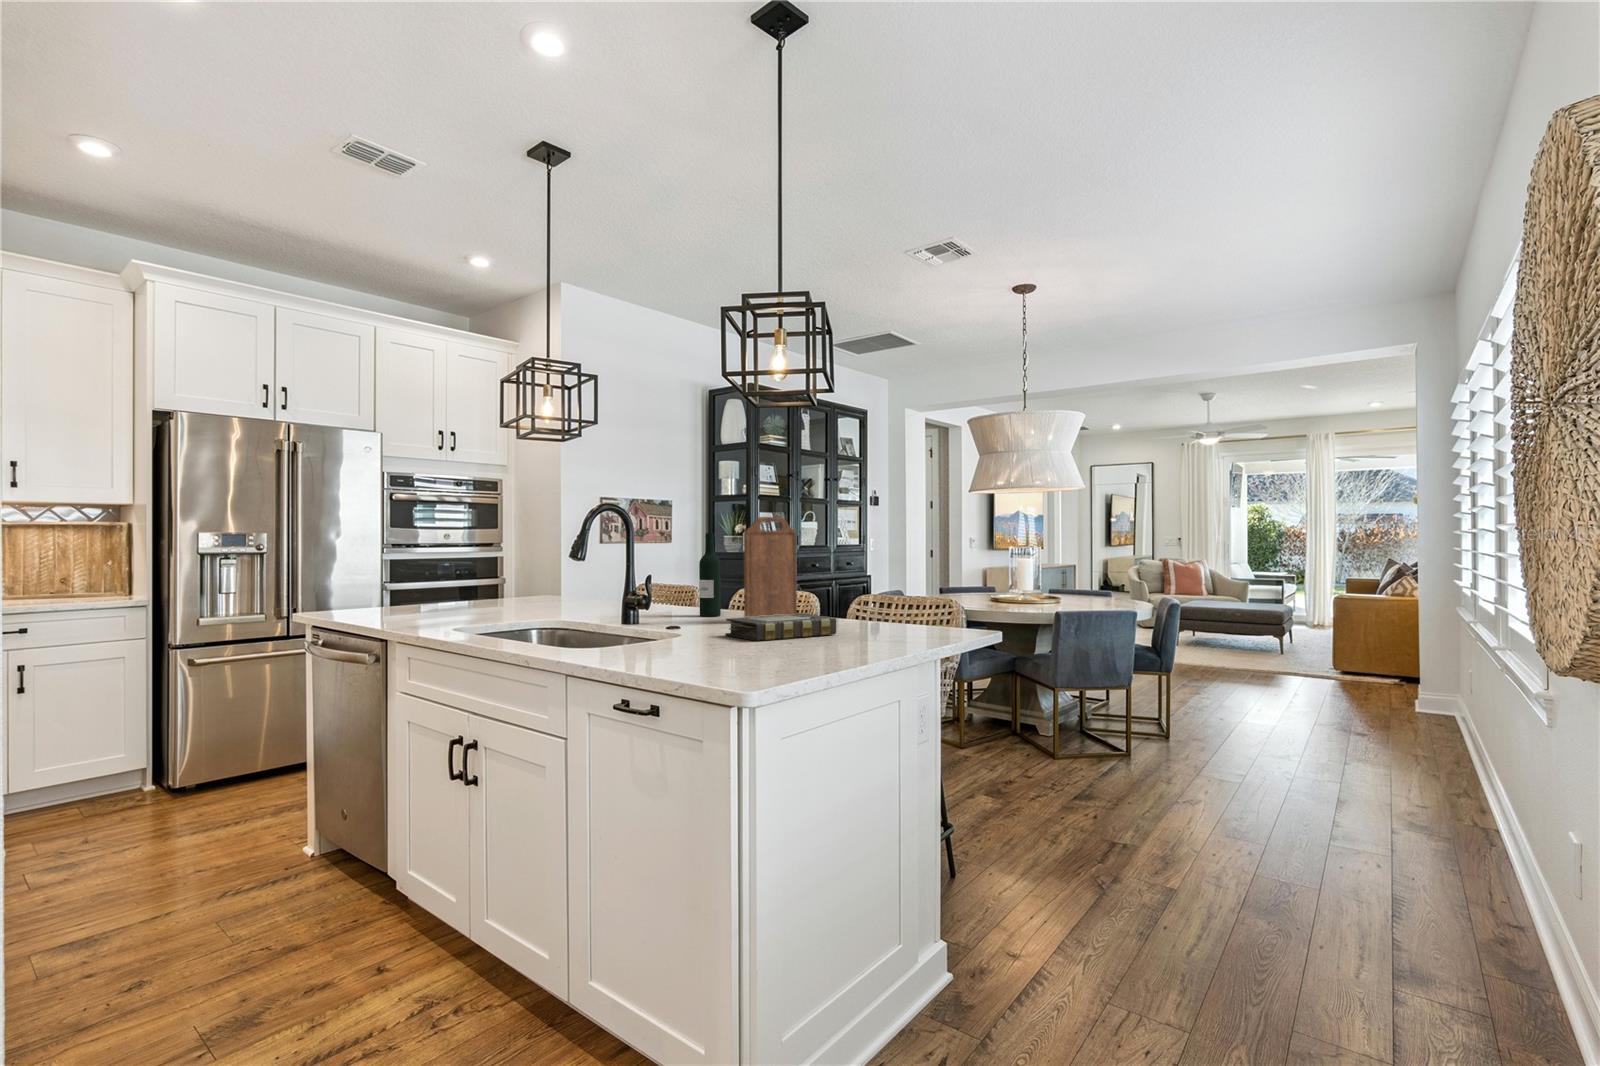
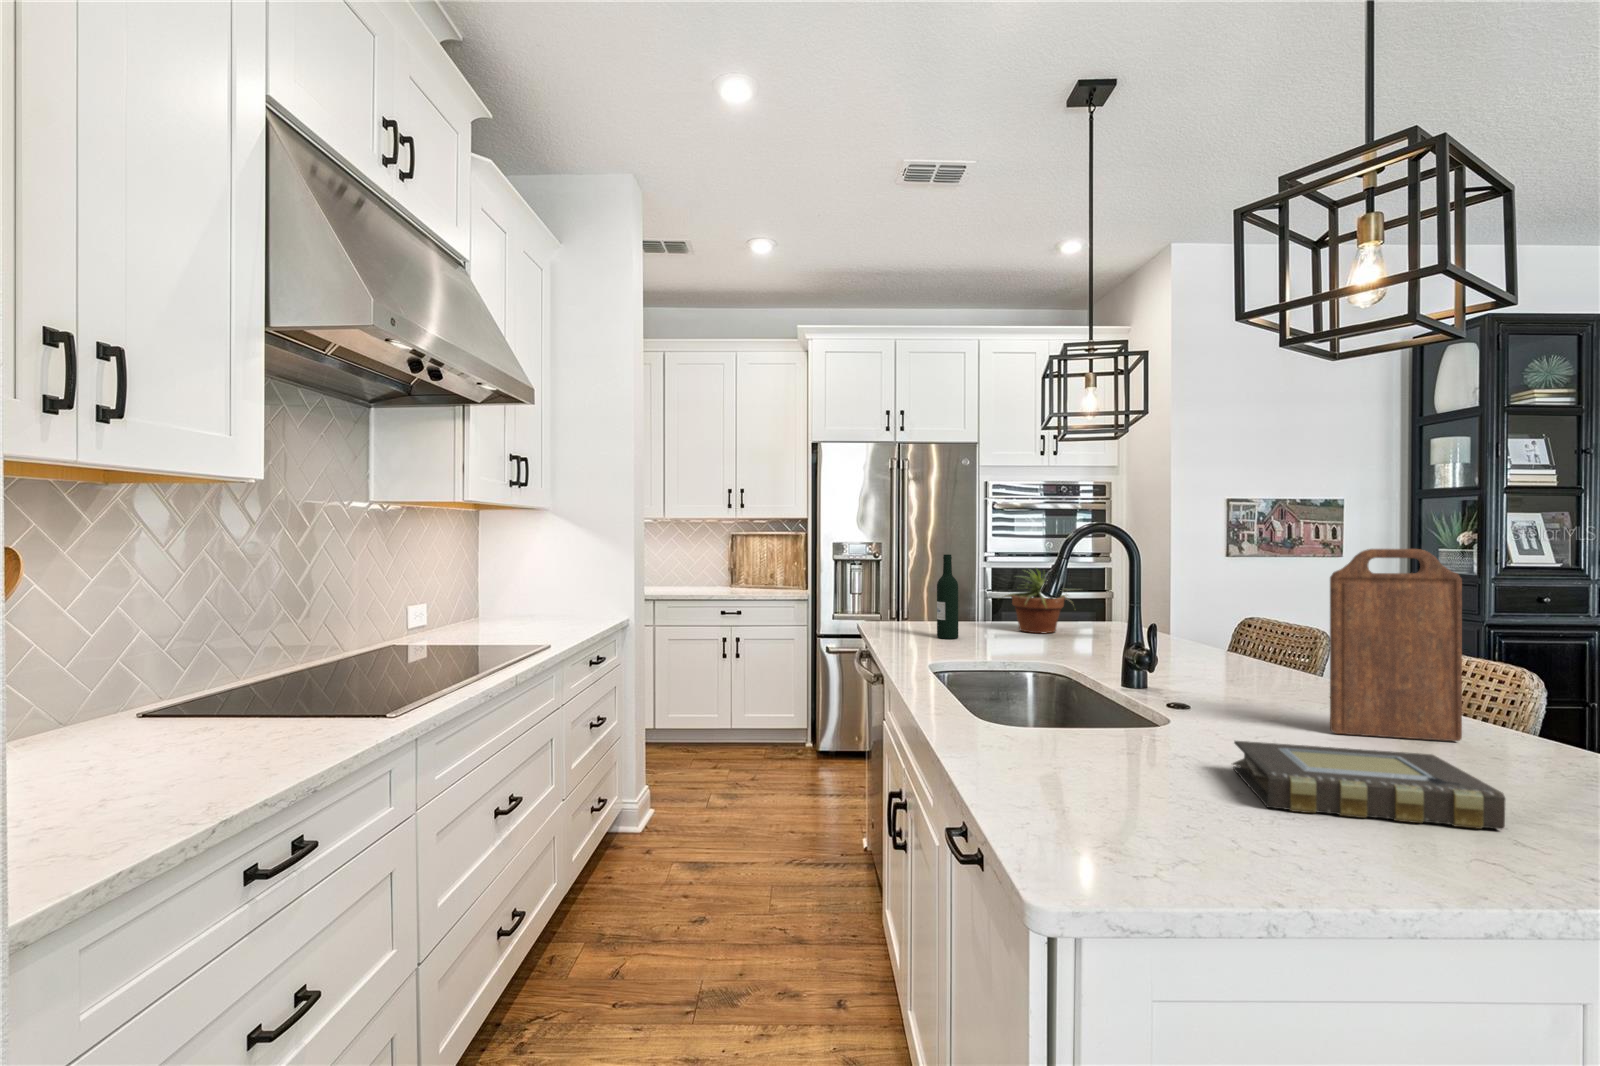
wine bottle: present [699,533,721,616] -> present [937,554,958,639]
potted plant: none [448,548,525,607] -> present [1005,570,1072,633]

